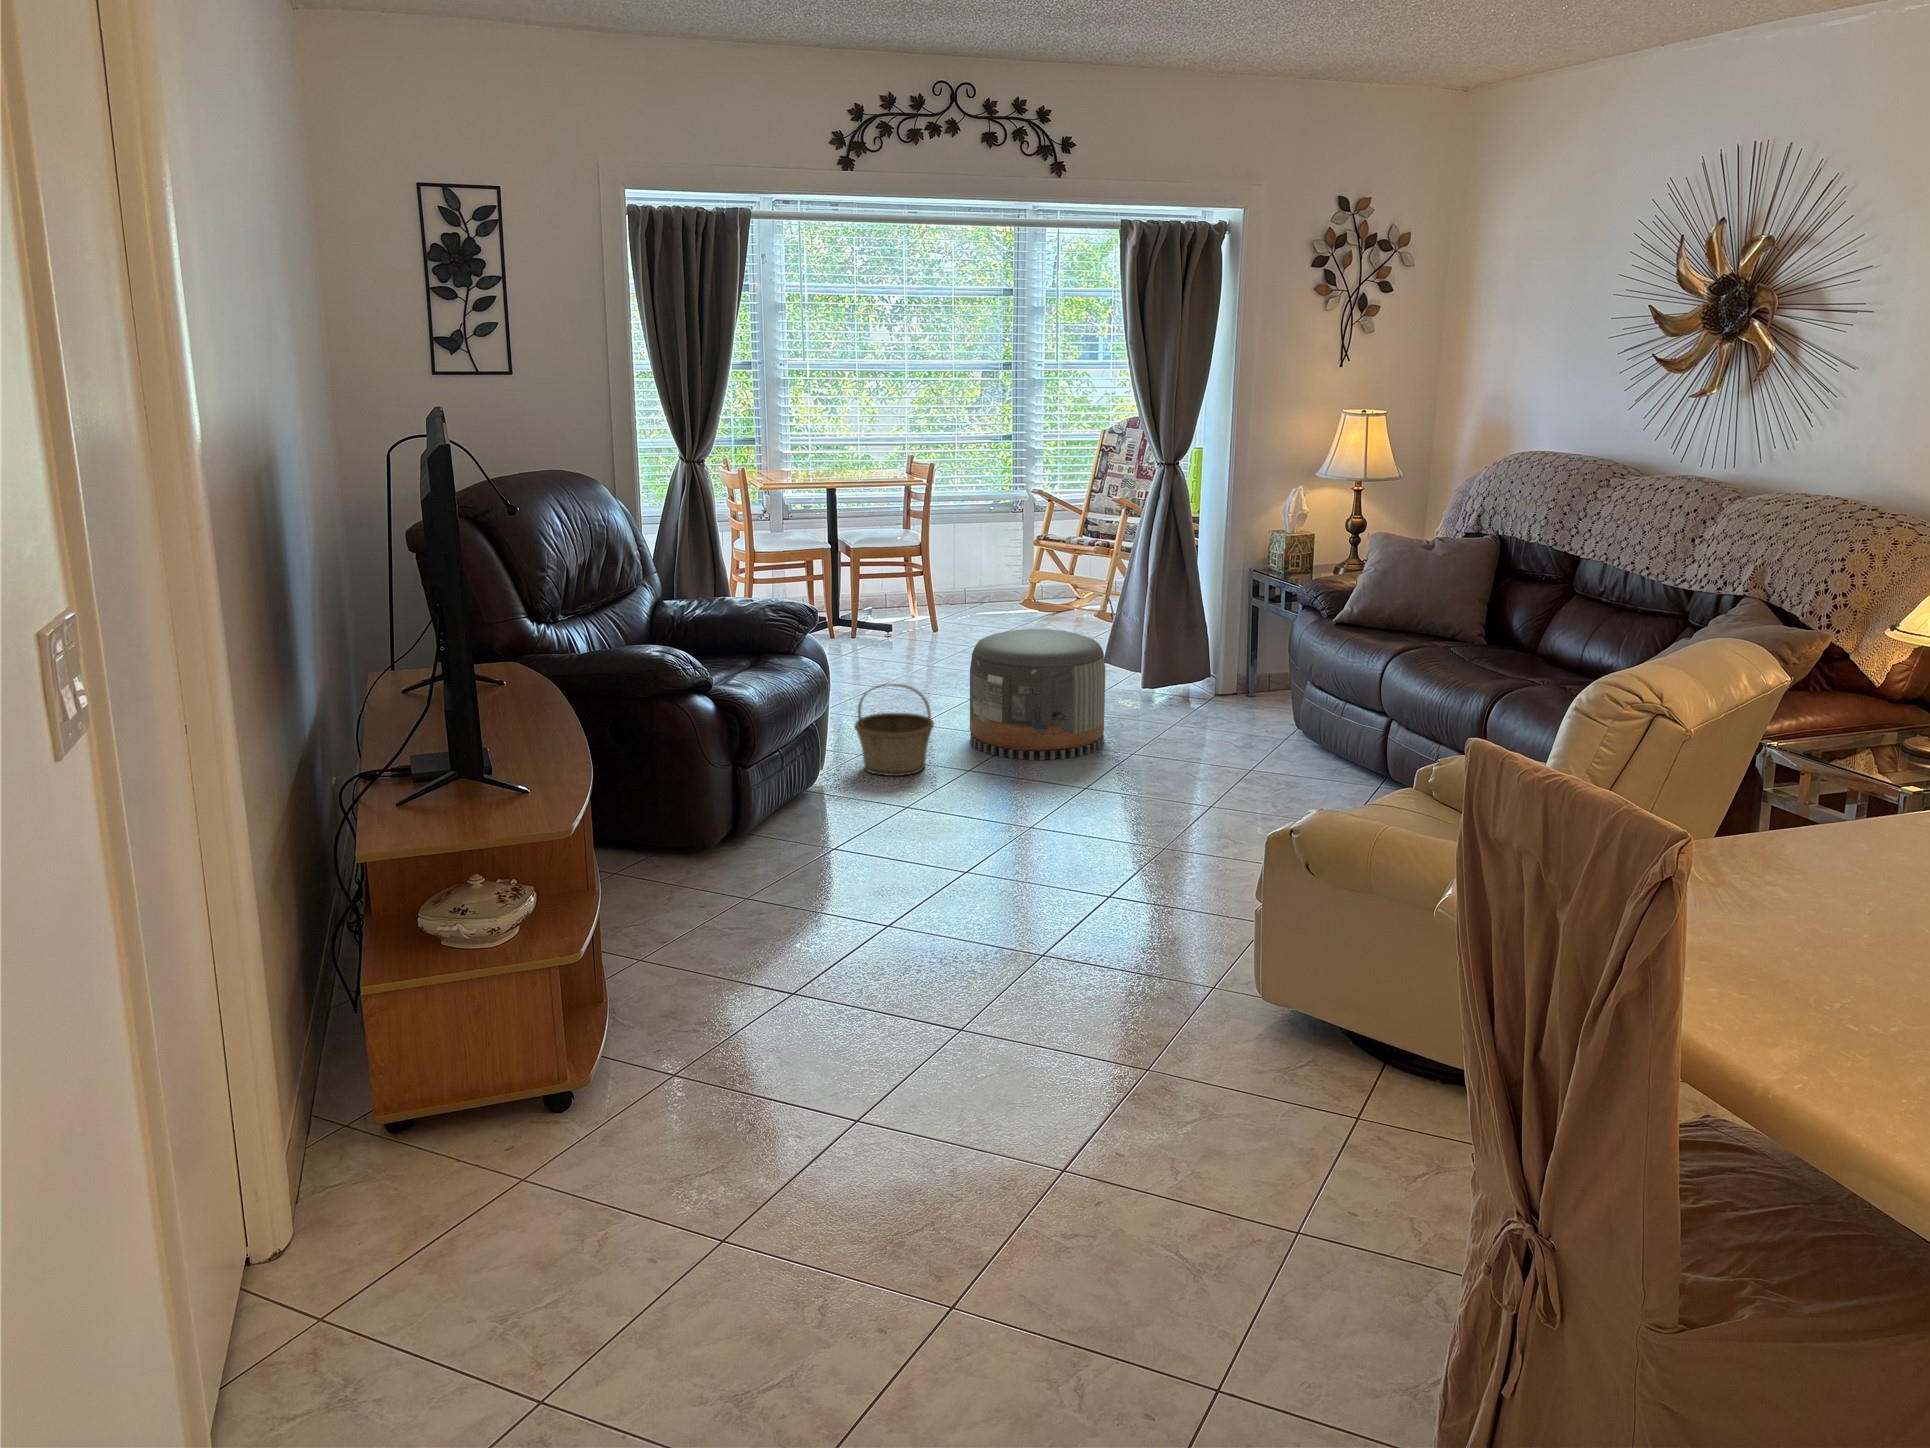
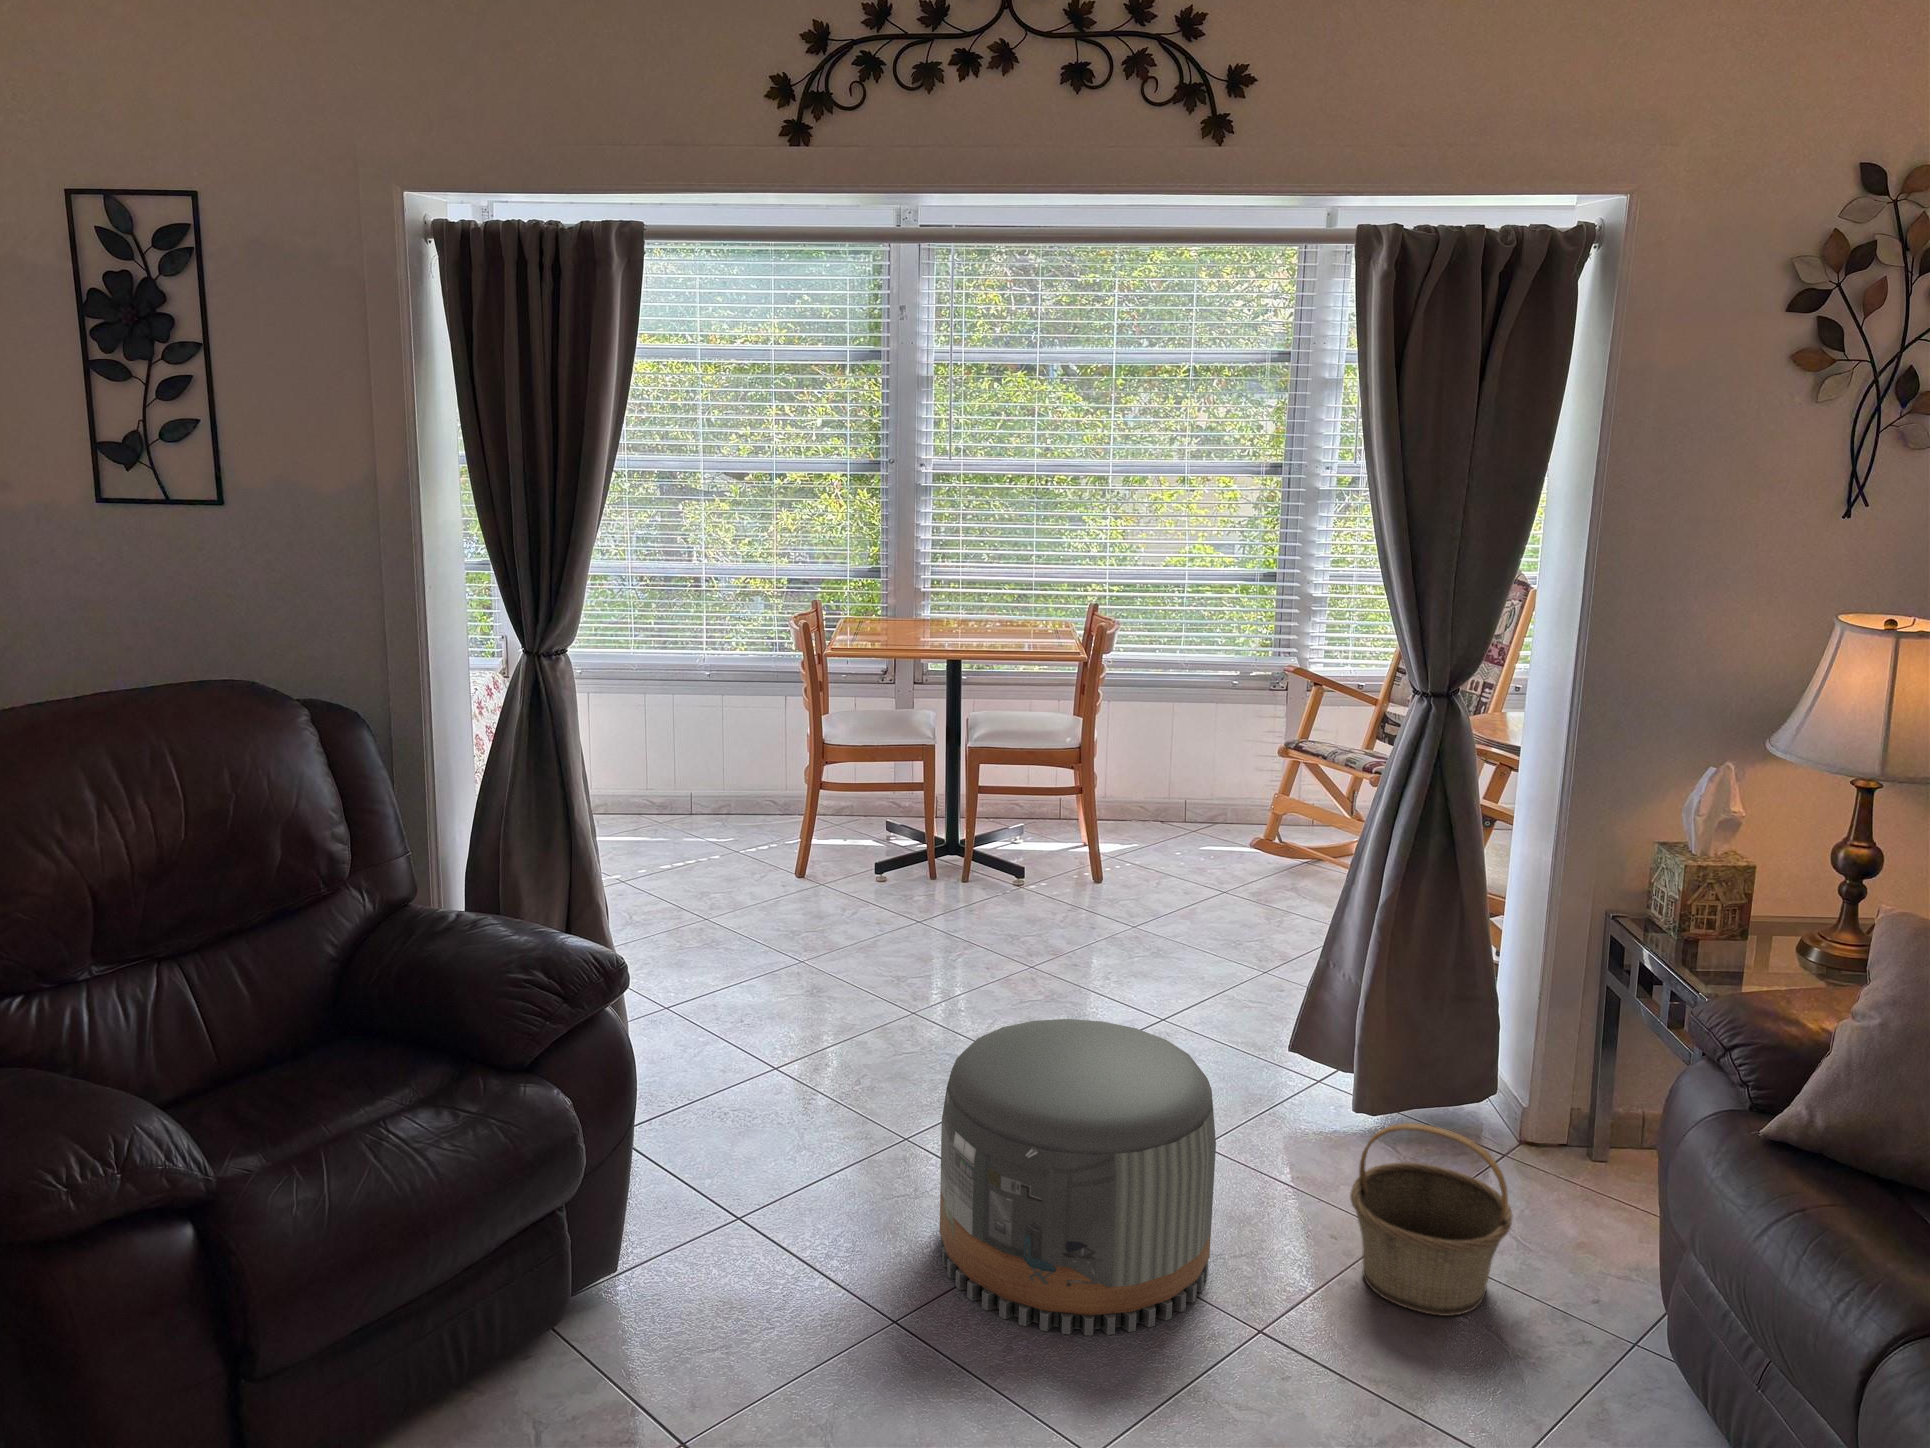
basket: present [854,684,934,776] -> present [1350,1123,1513,1316]

